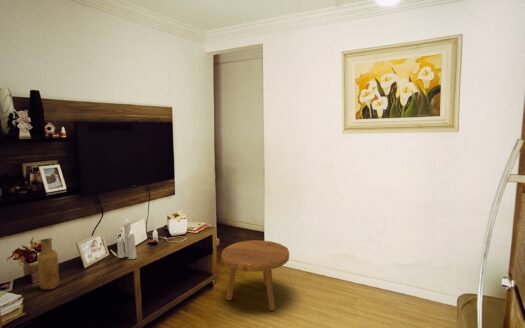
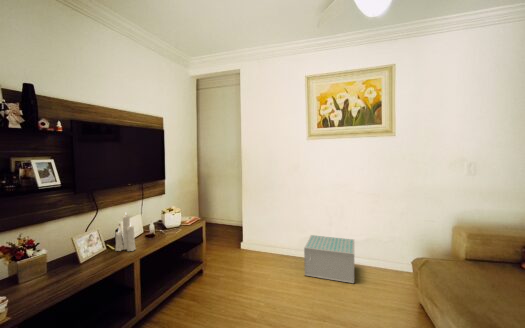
vase: present [37,238,59,290] -> none [26,233,52,290]
footstool: present [221,240,289,311] -> none [213,229,272,289]
storage box: none [329,253,398,316] -> present [304,235,354,283]

